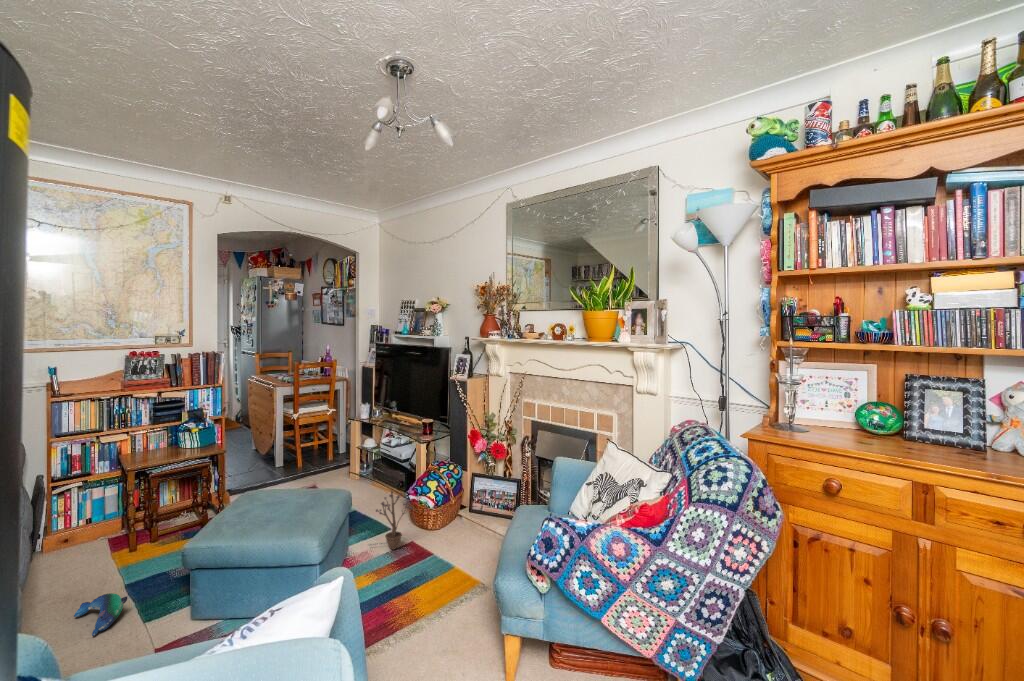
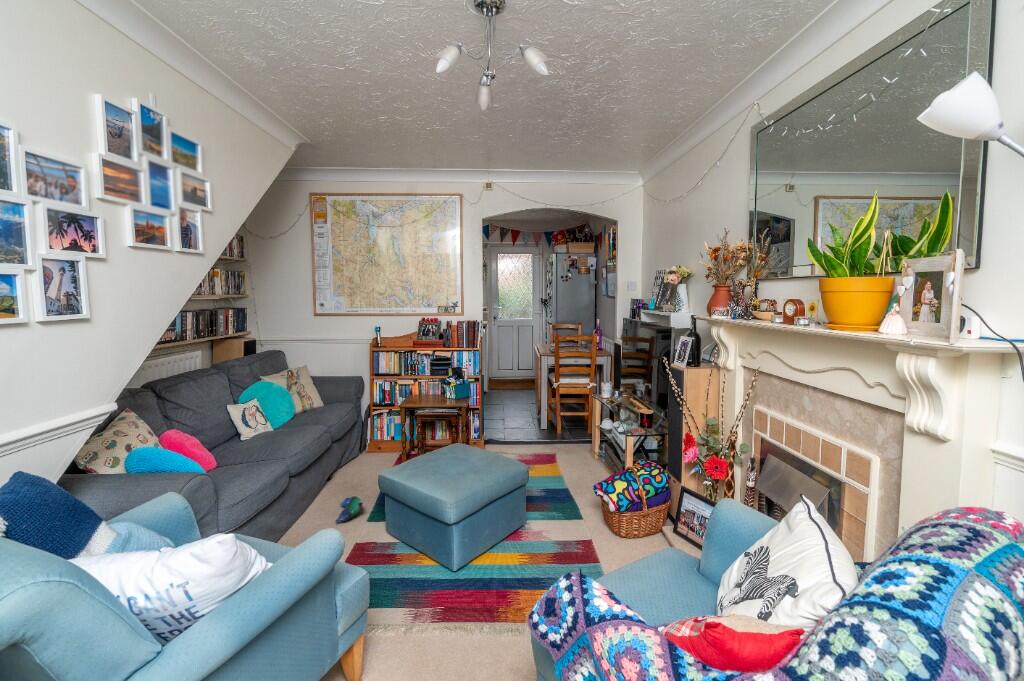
decorative plant: present [370,491,412,549] -> none [539,479,580,542]

